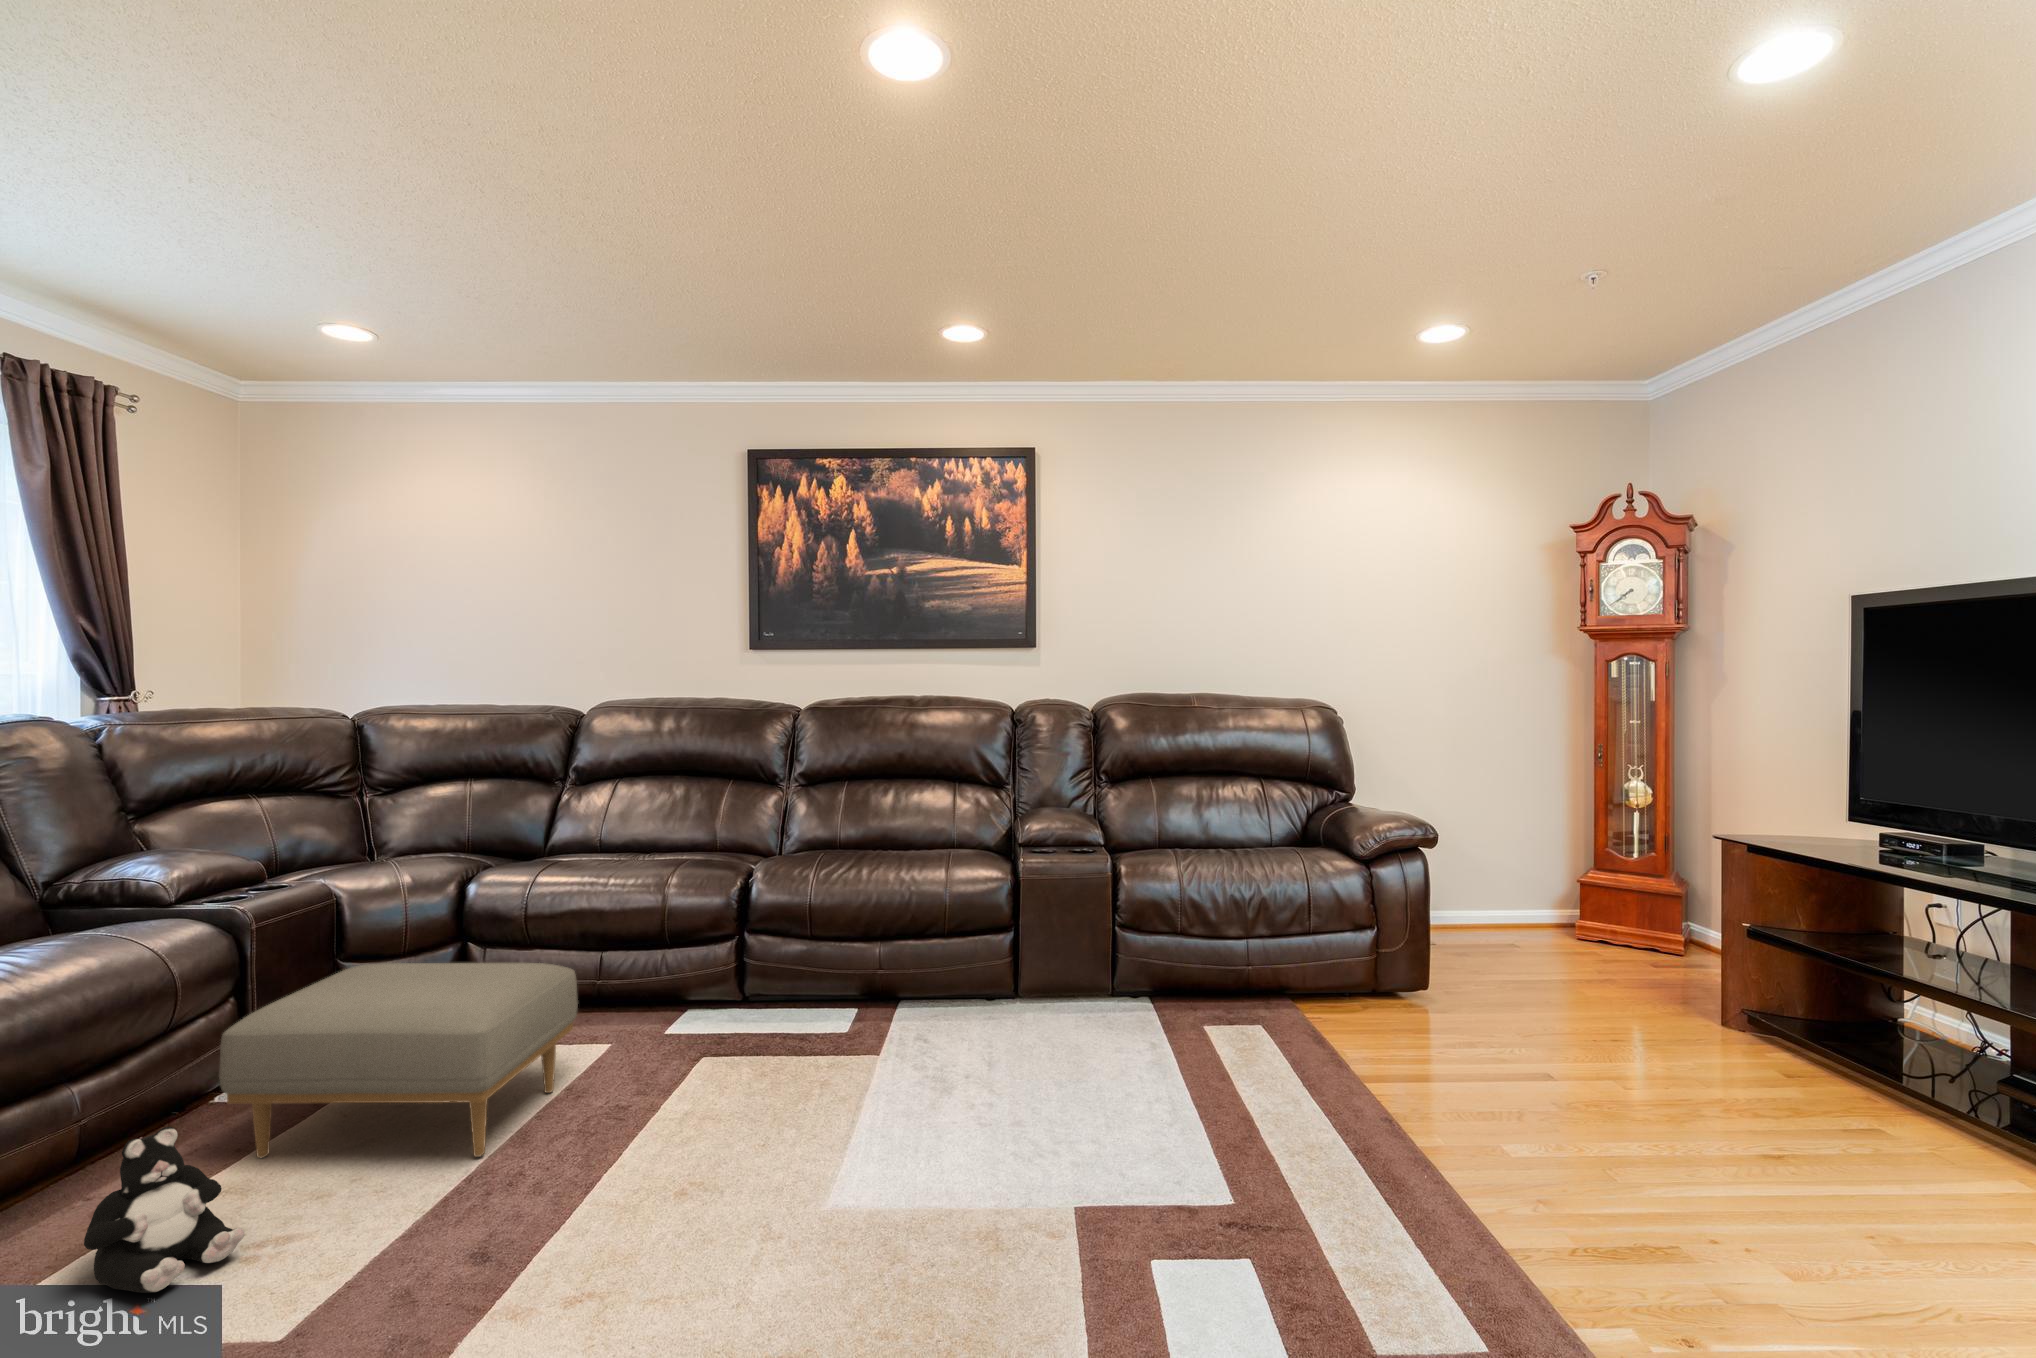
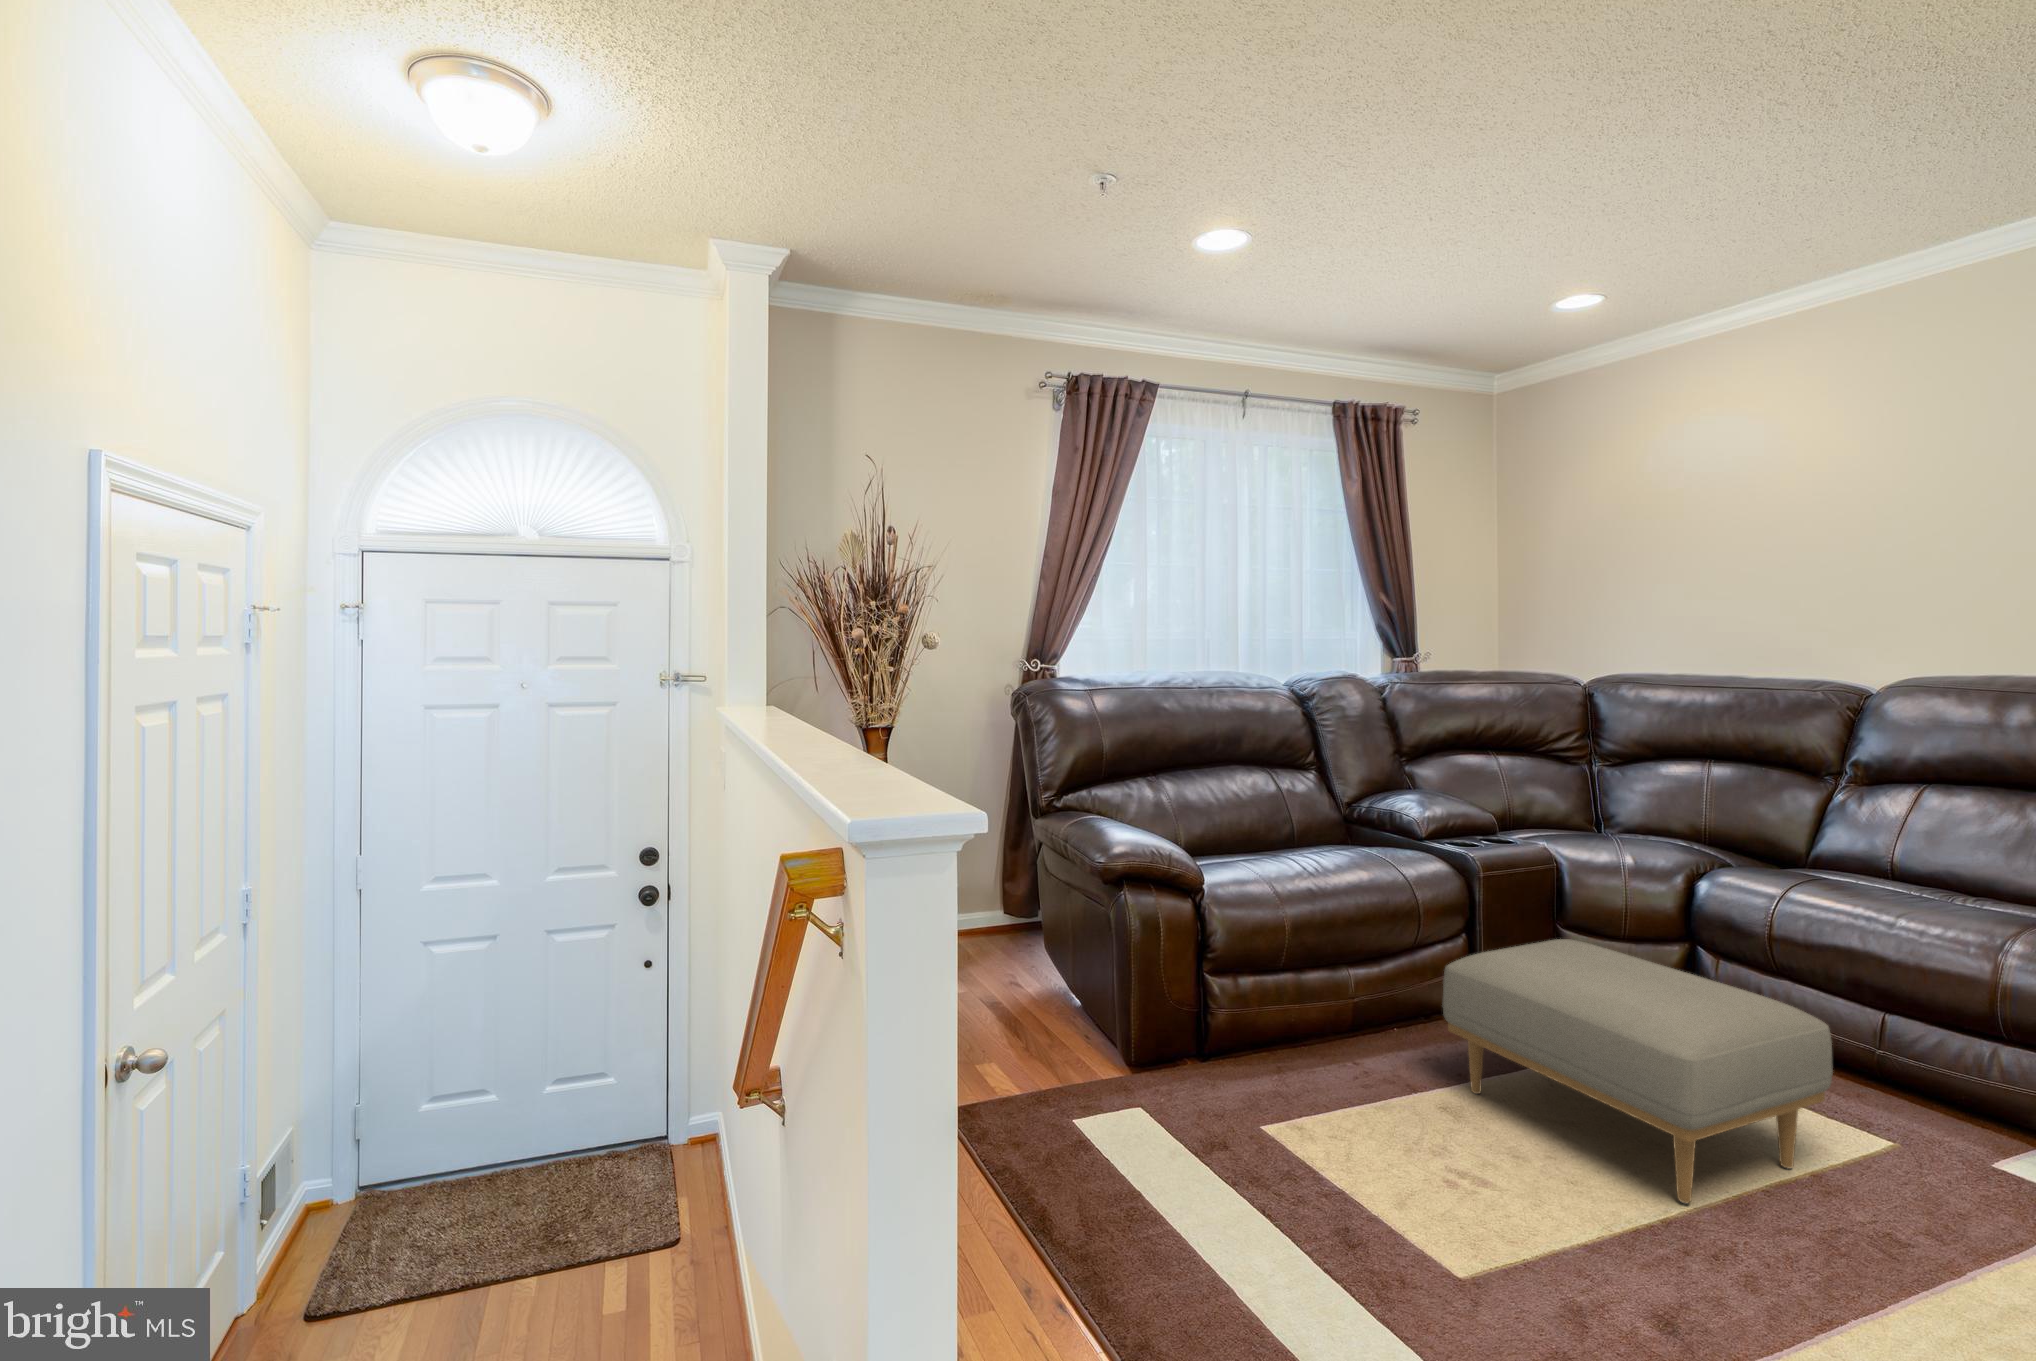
plush toy: present [84,1127,245,1293] -> none [1339,1033,1447,1172]

